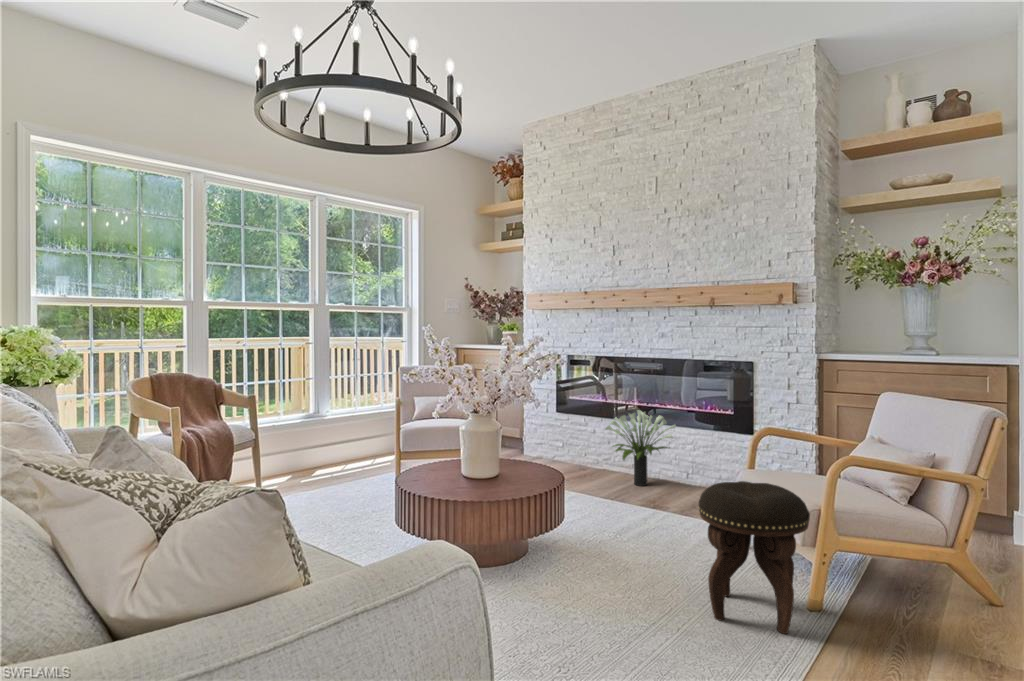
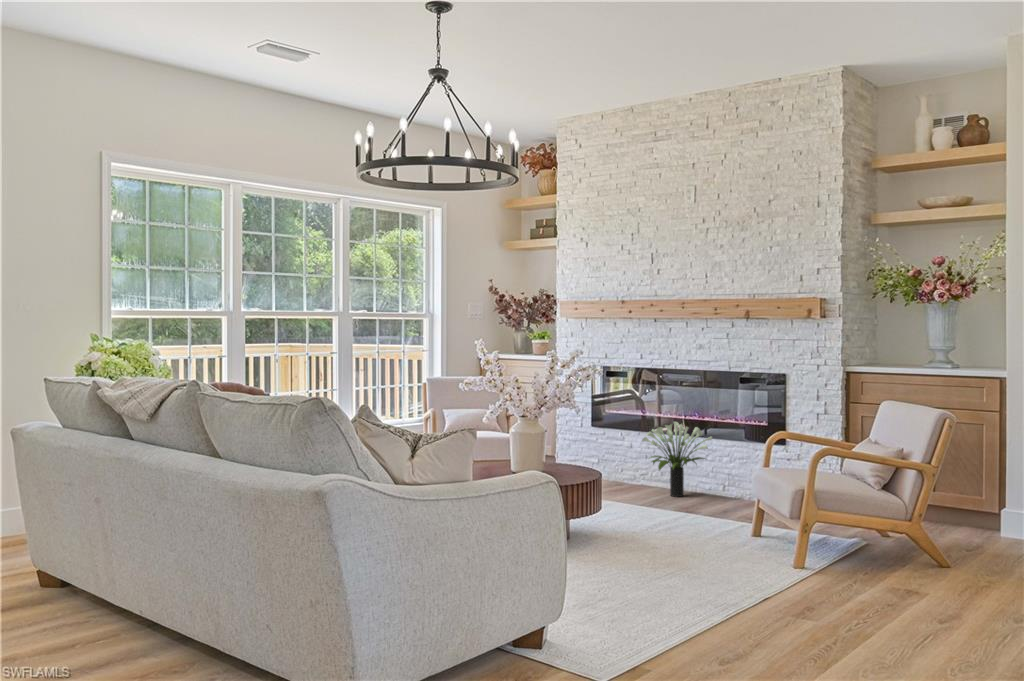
footstool: present [699,481,810,634] -> none [708,469,790,577]

